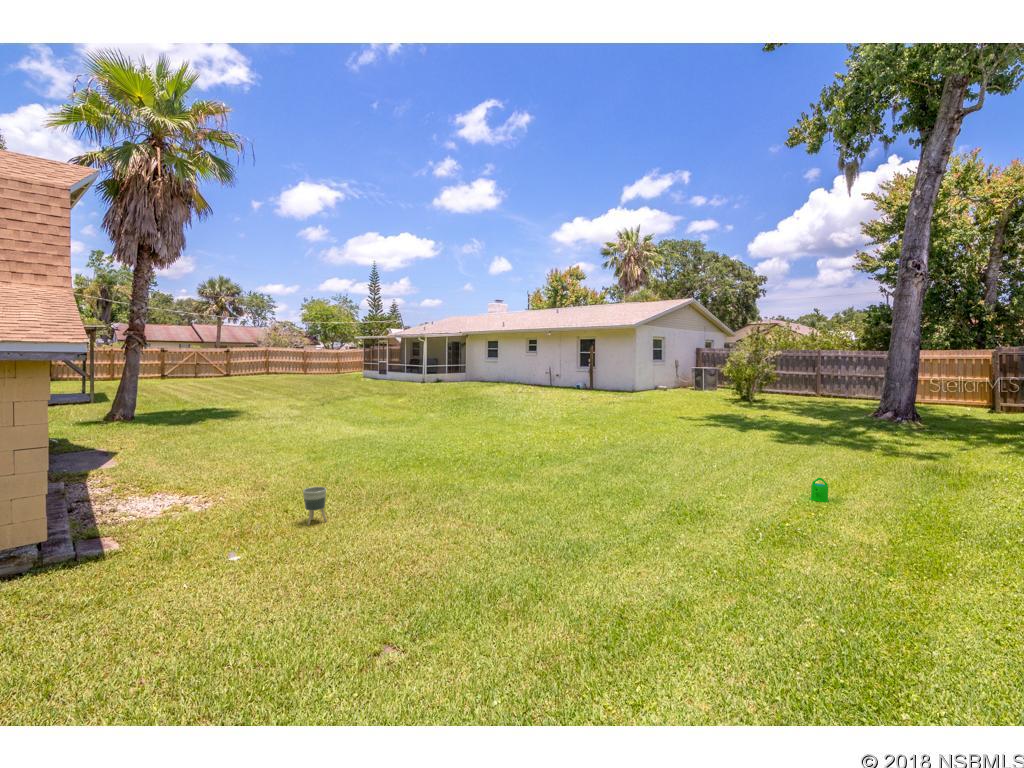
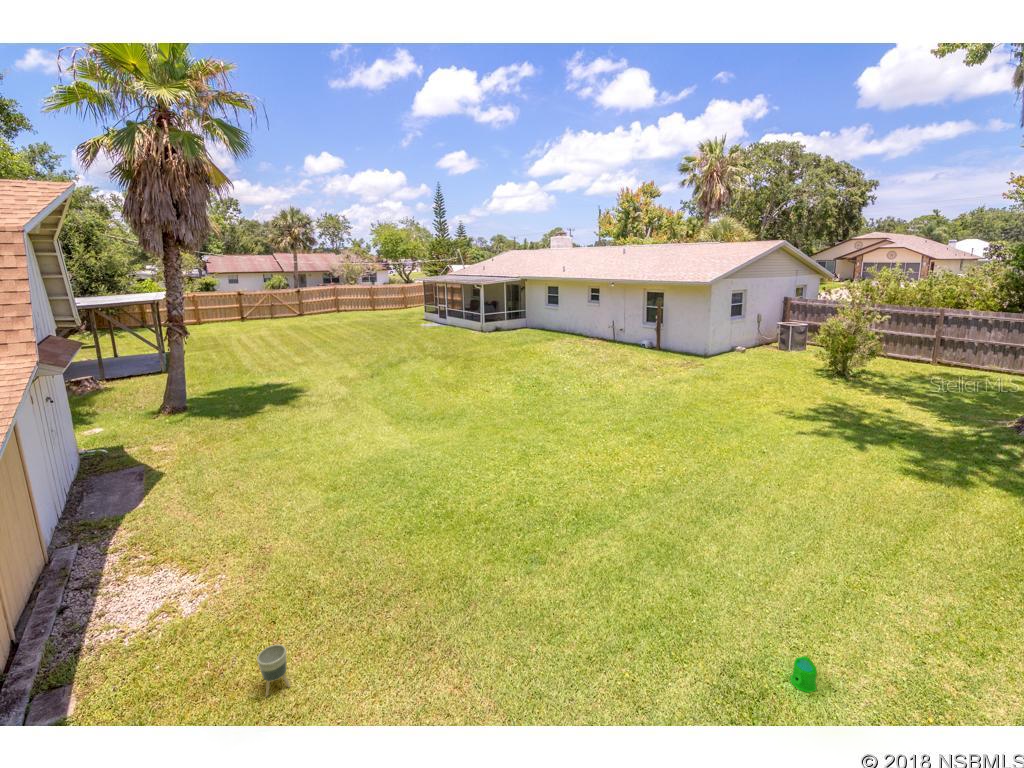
watering can: present [810,478,829,502] -> present [790,656,817,693]

